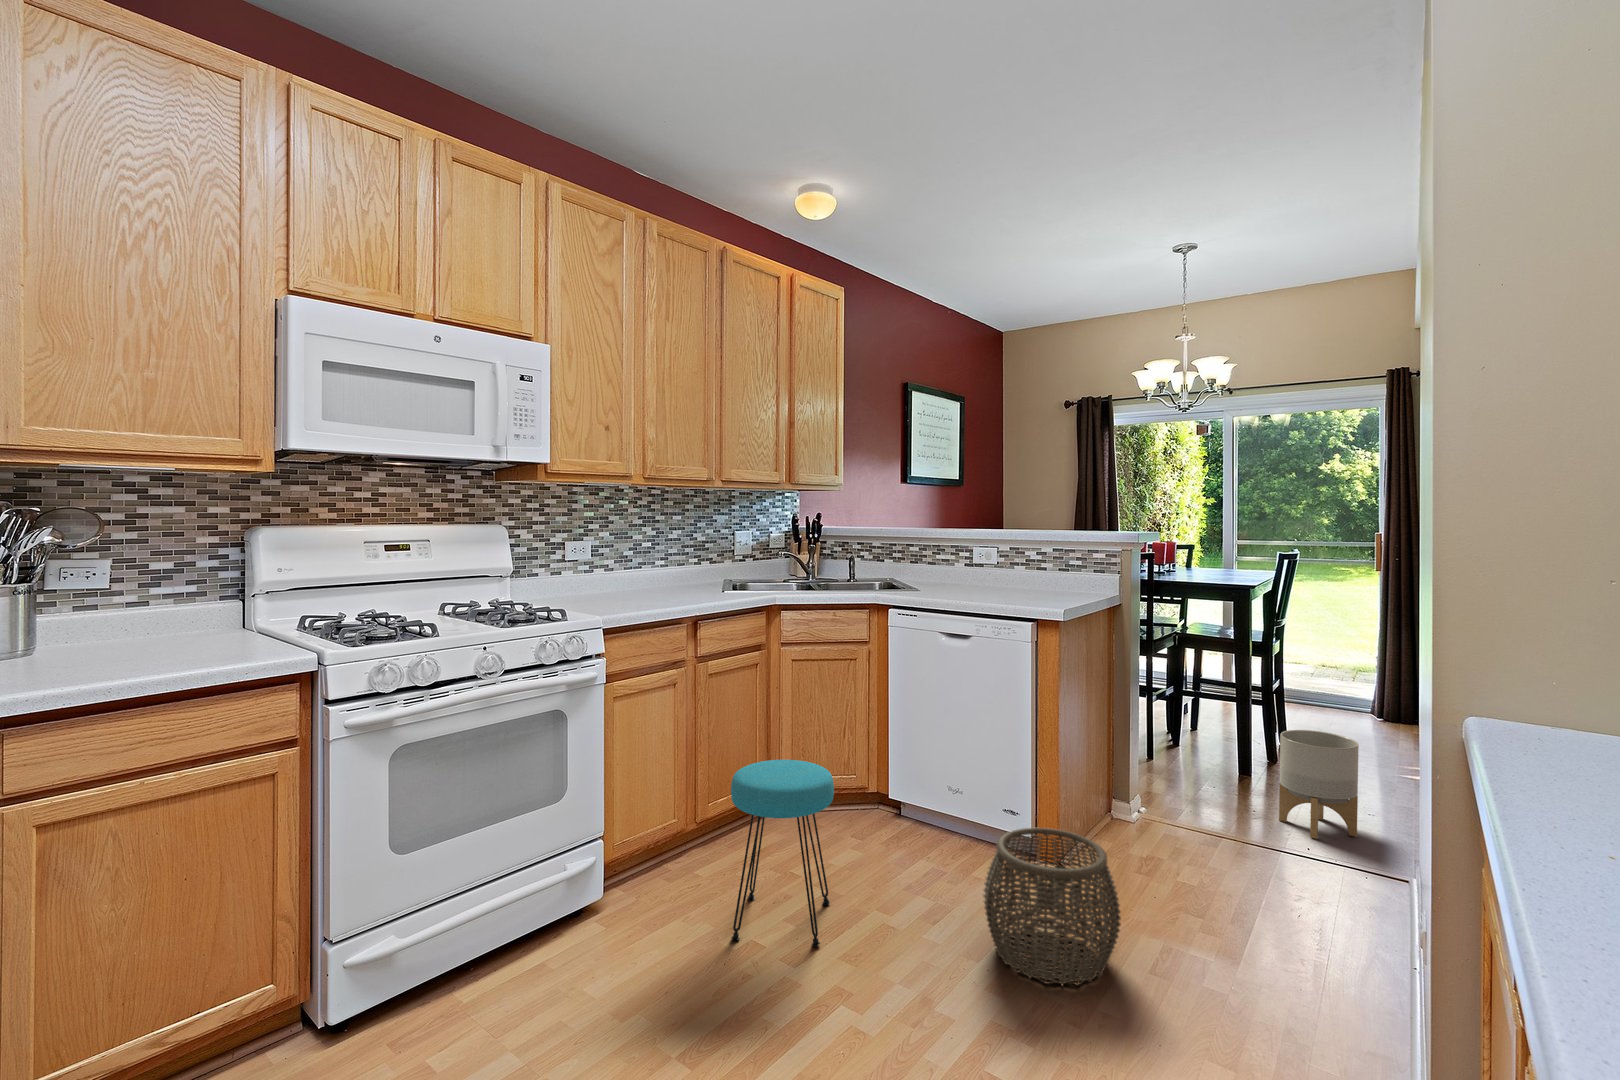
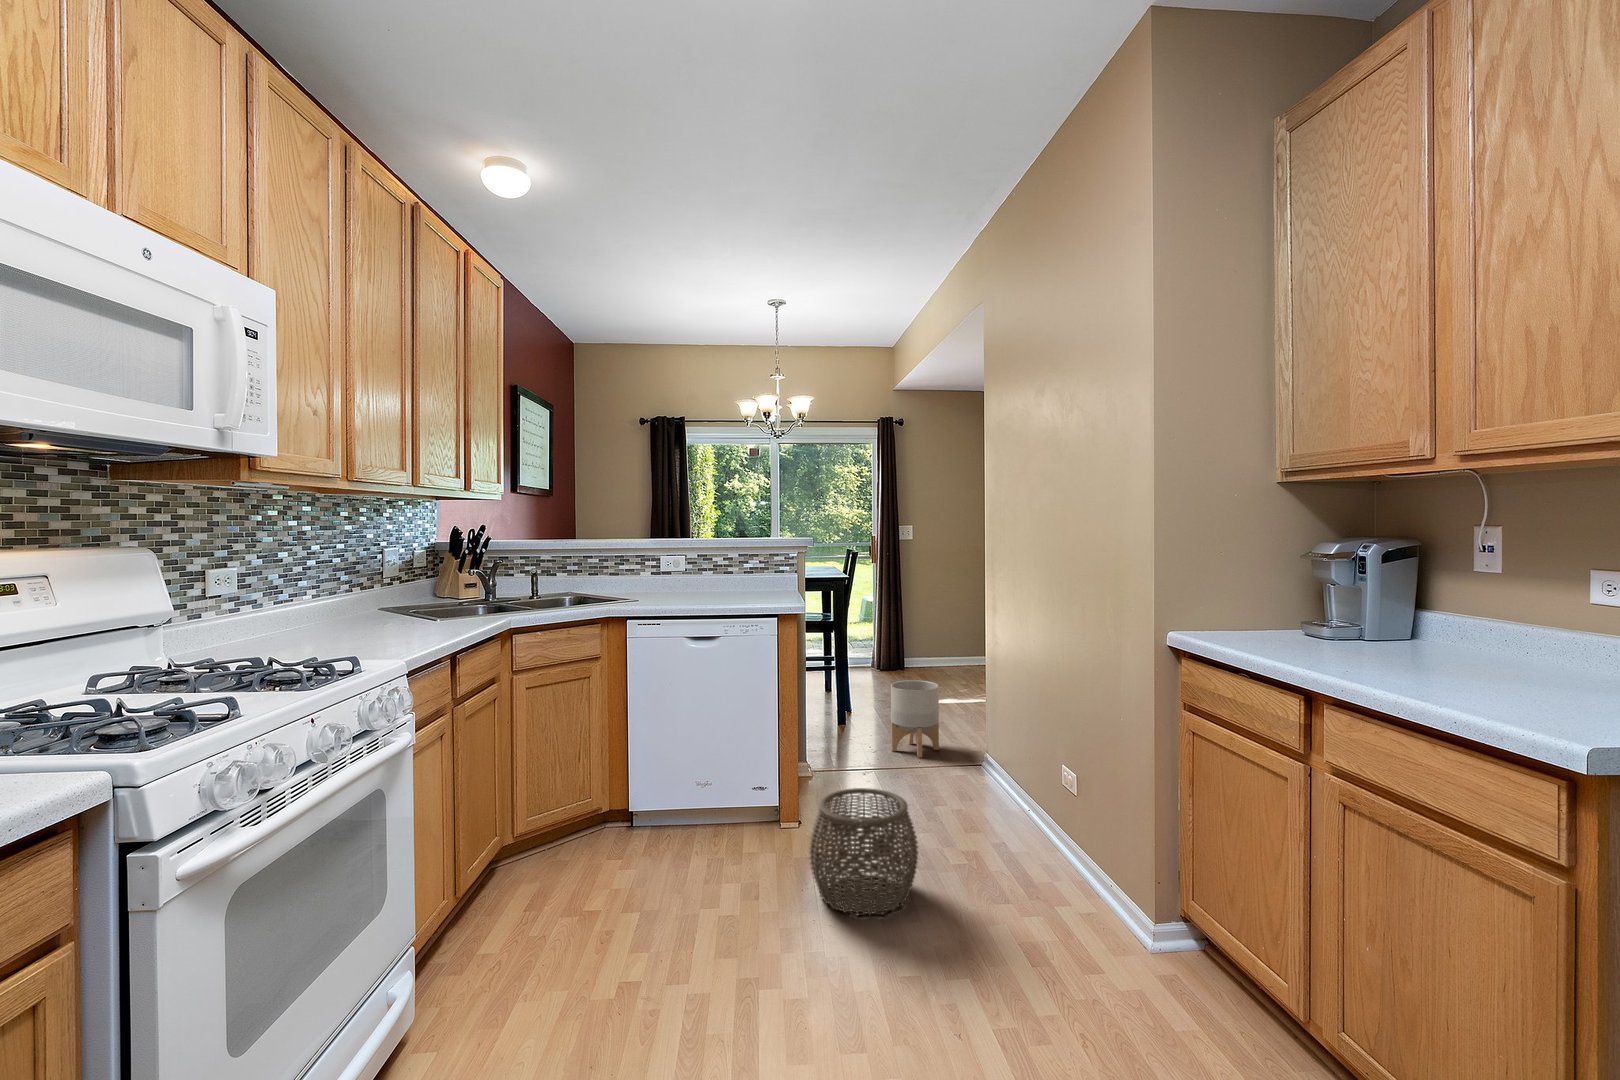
stool: present [731,760,834,946] -> none [572,787,693,1000]

